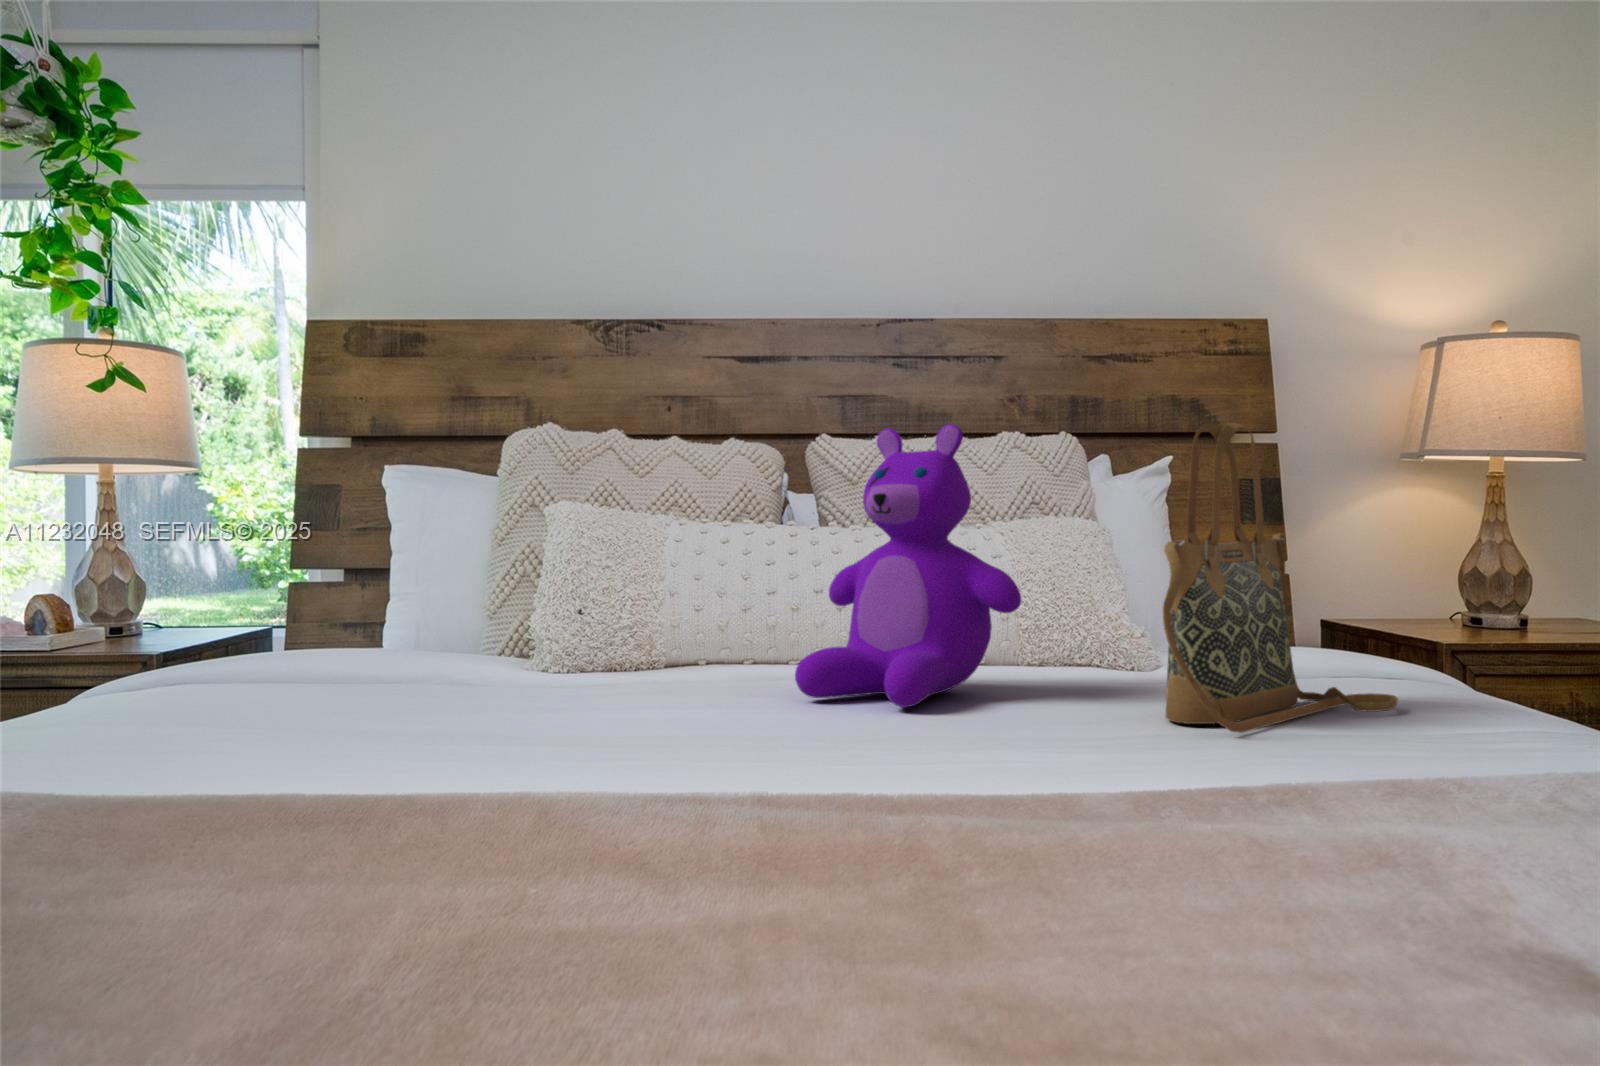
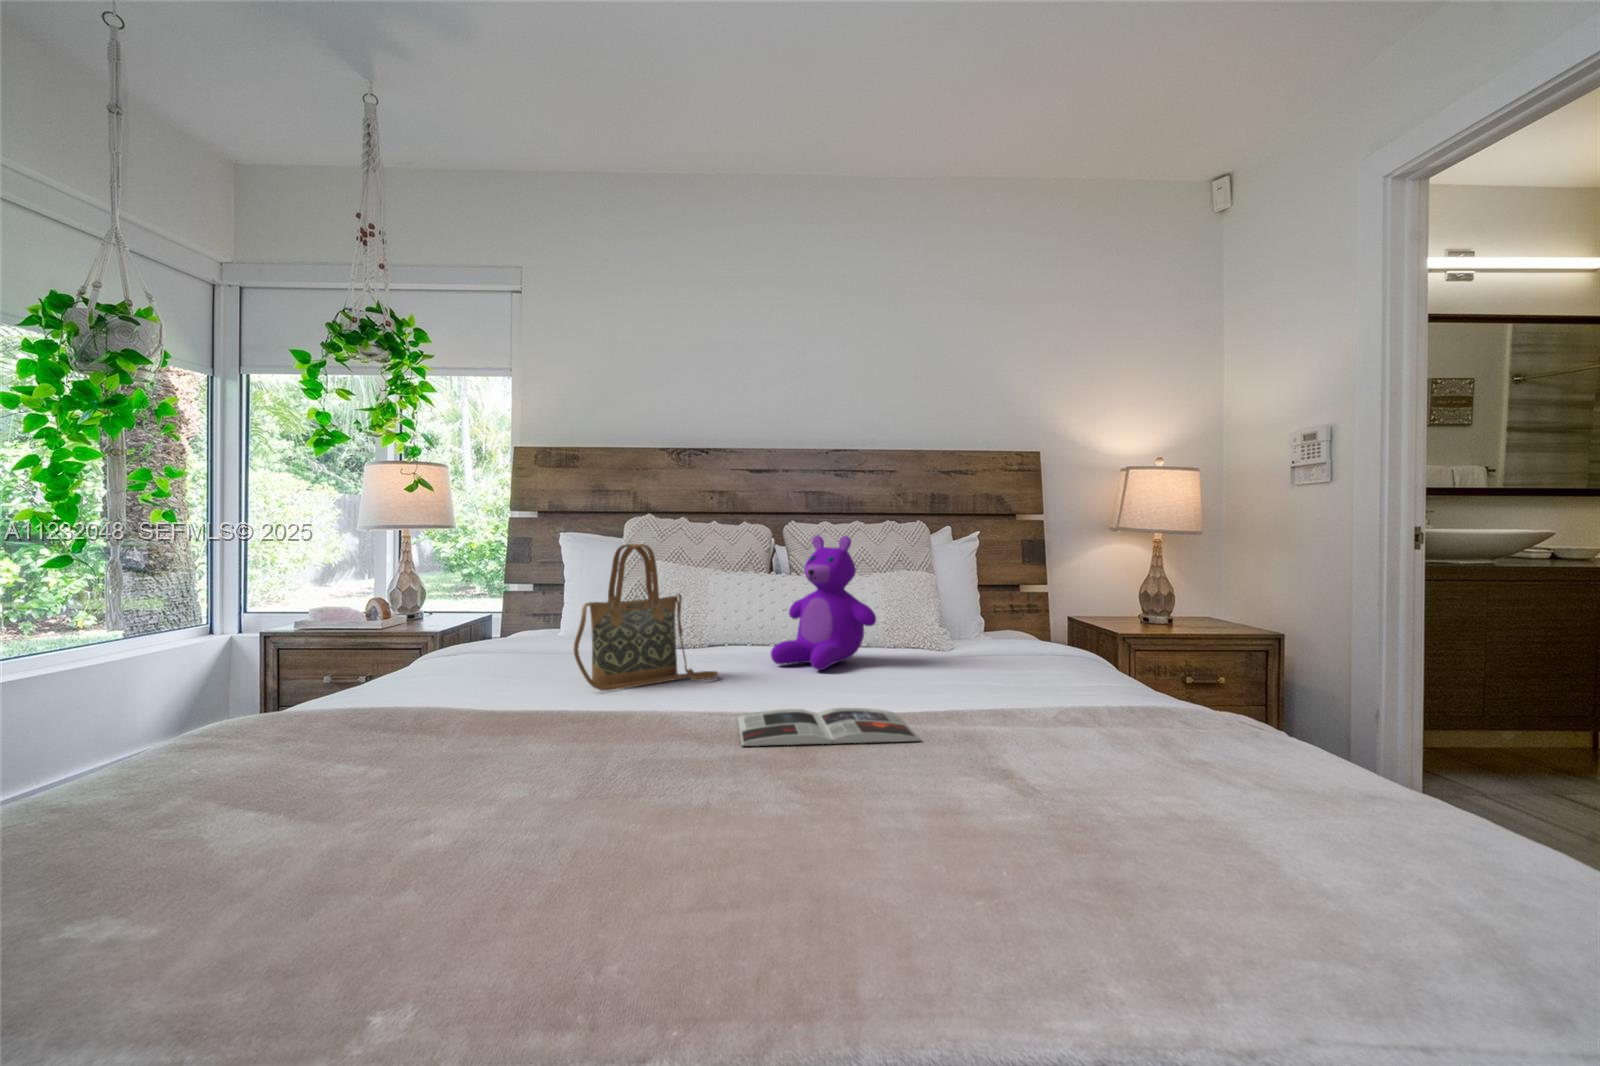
handbag: present [1163,423,1398,733] -> present [573,544,718,691]
magazine: none [731,786,1274,904] -> present [738,708,920,746]

